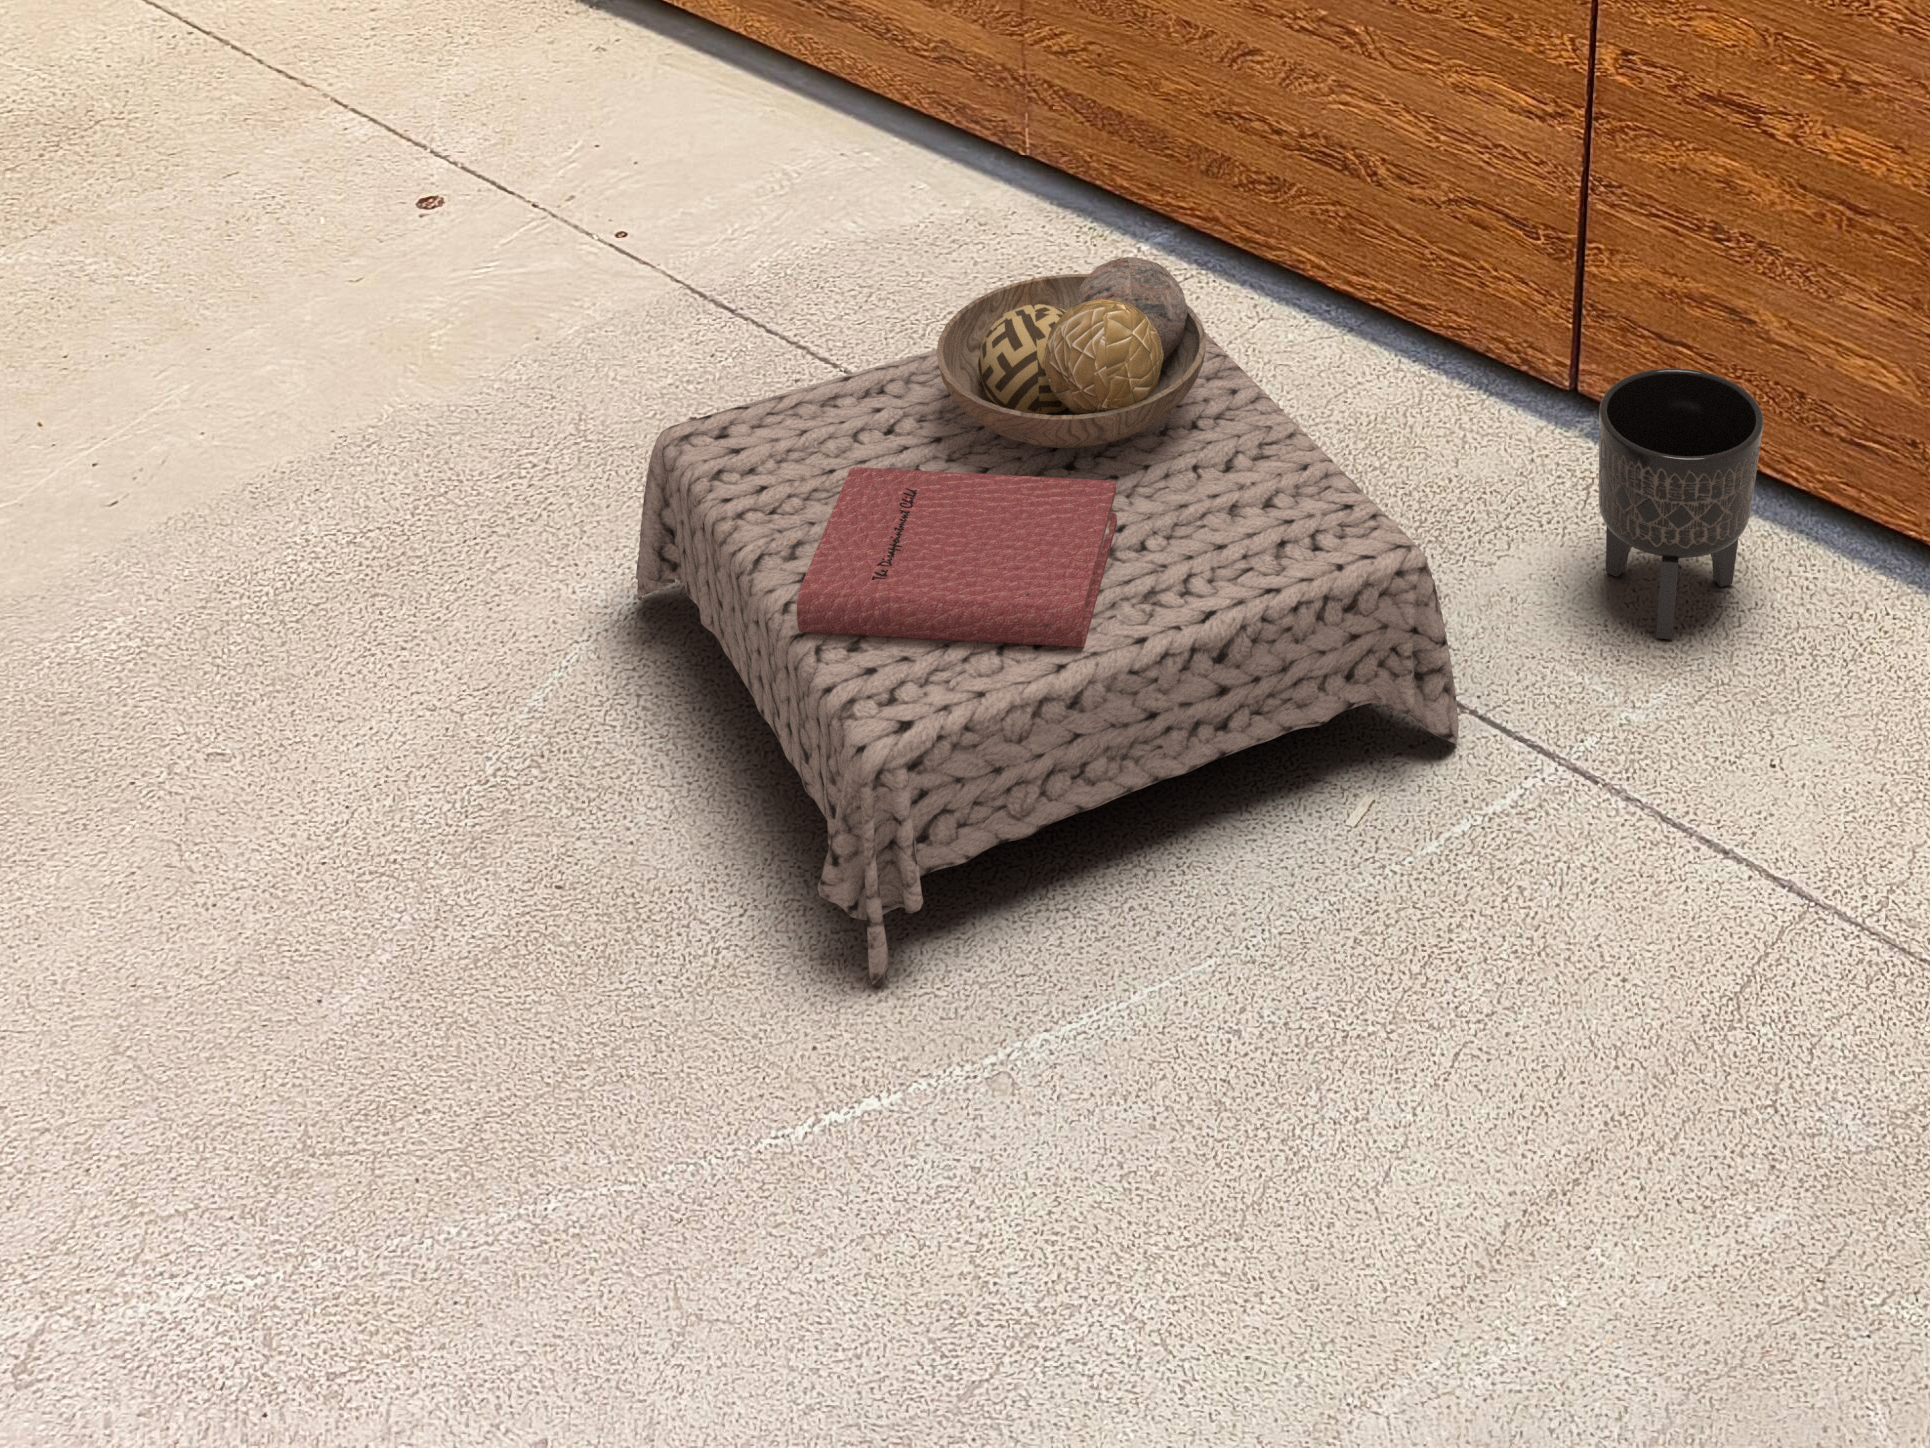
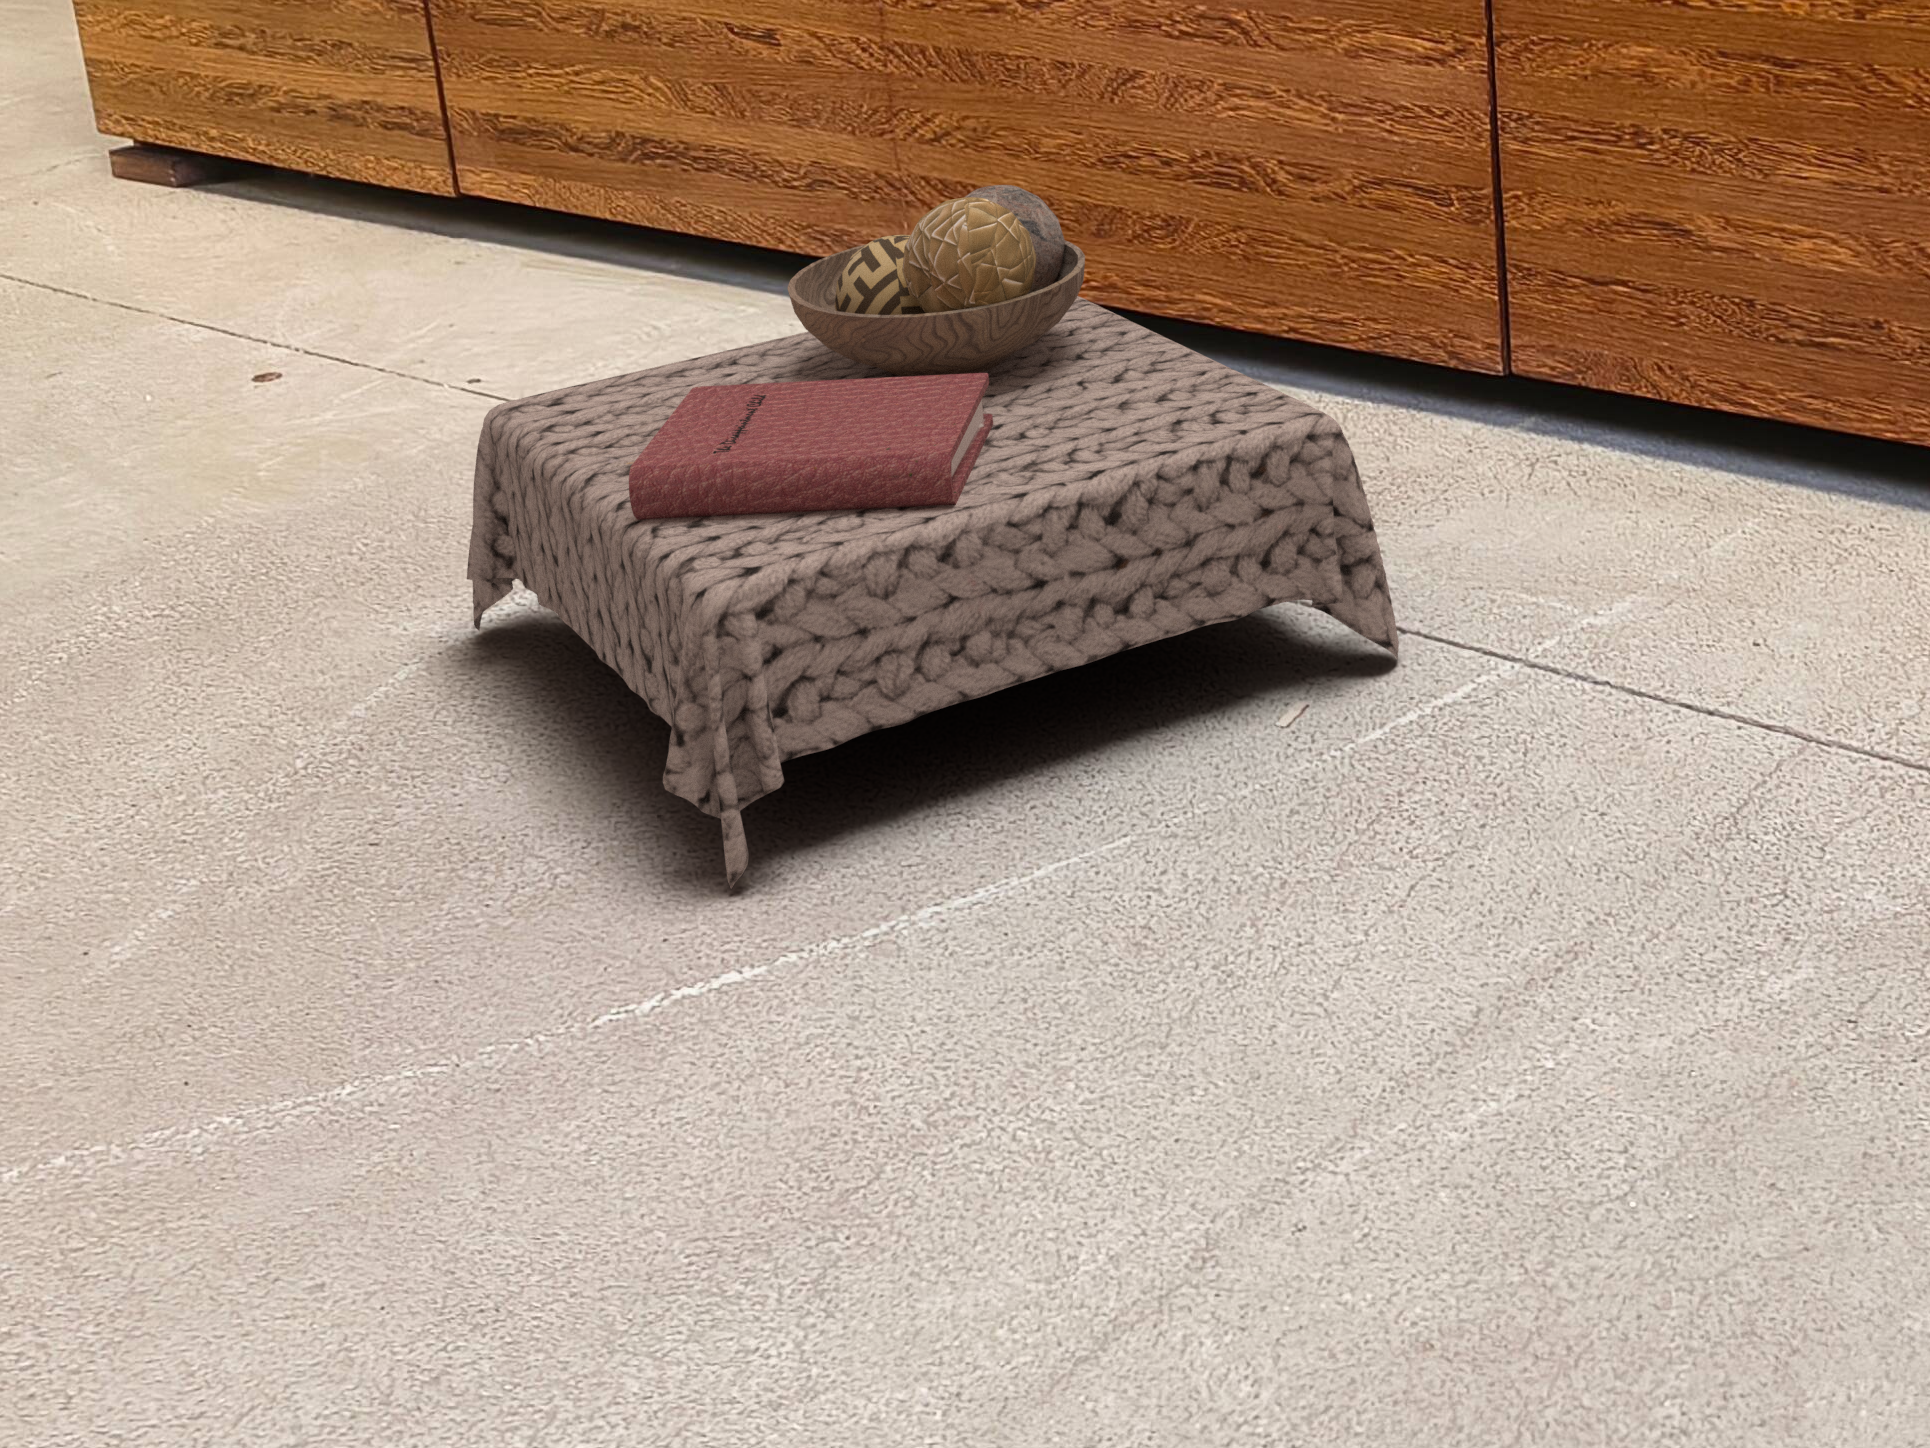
planter: present [1599,368,1763,640] -> none [1527,279,1709,568]

